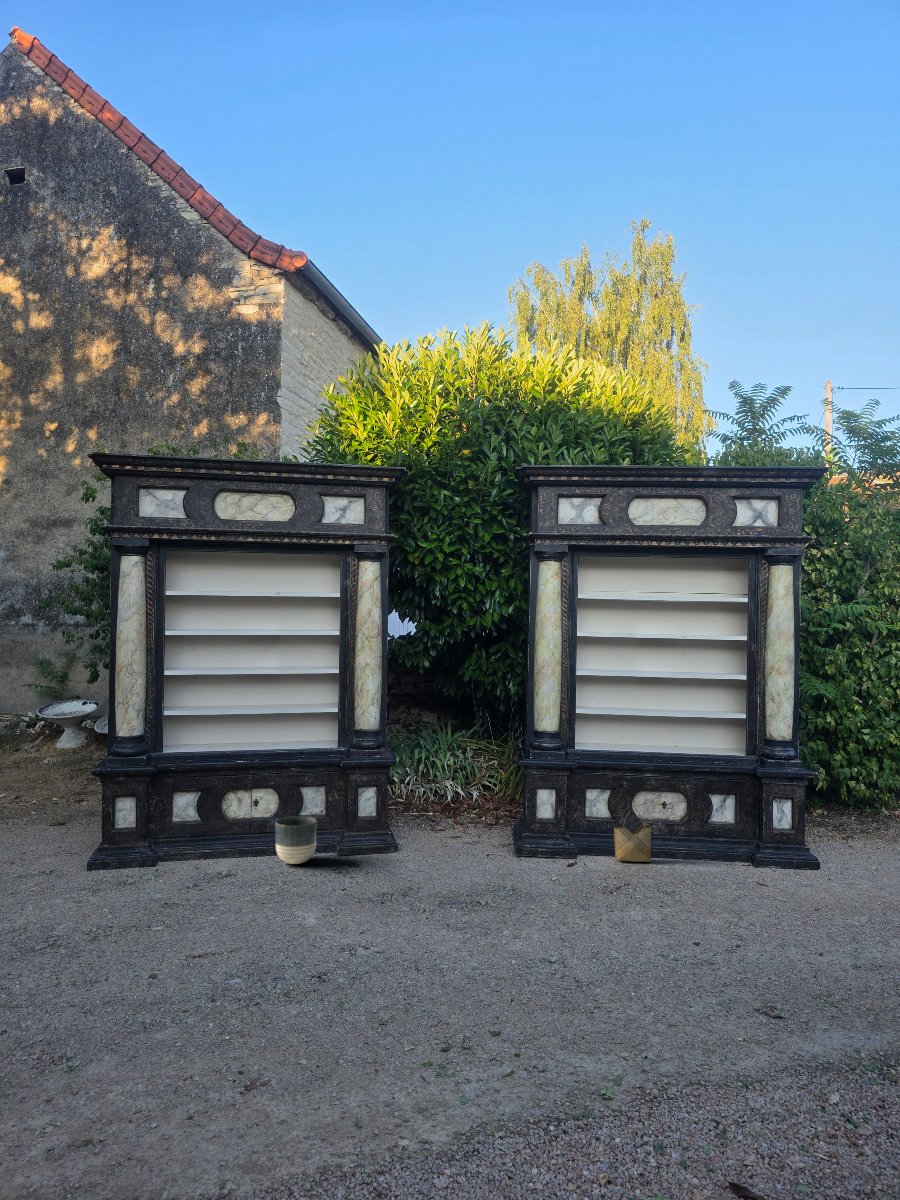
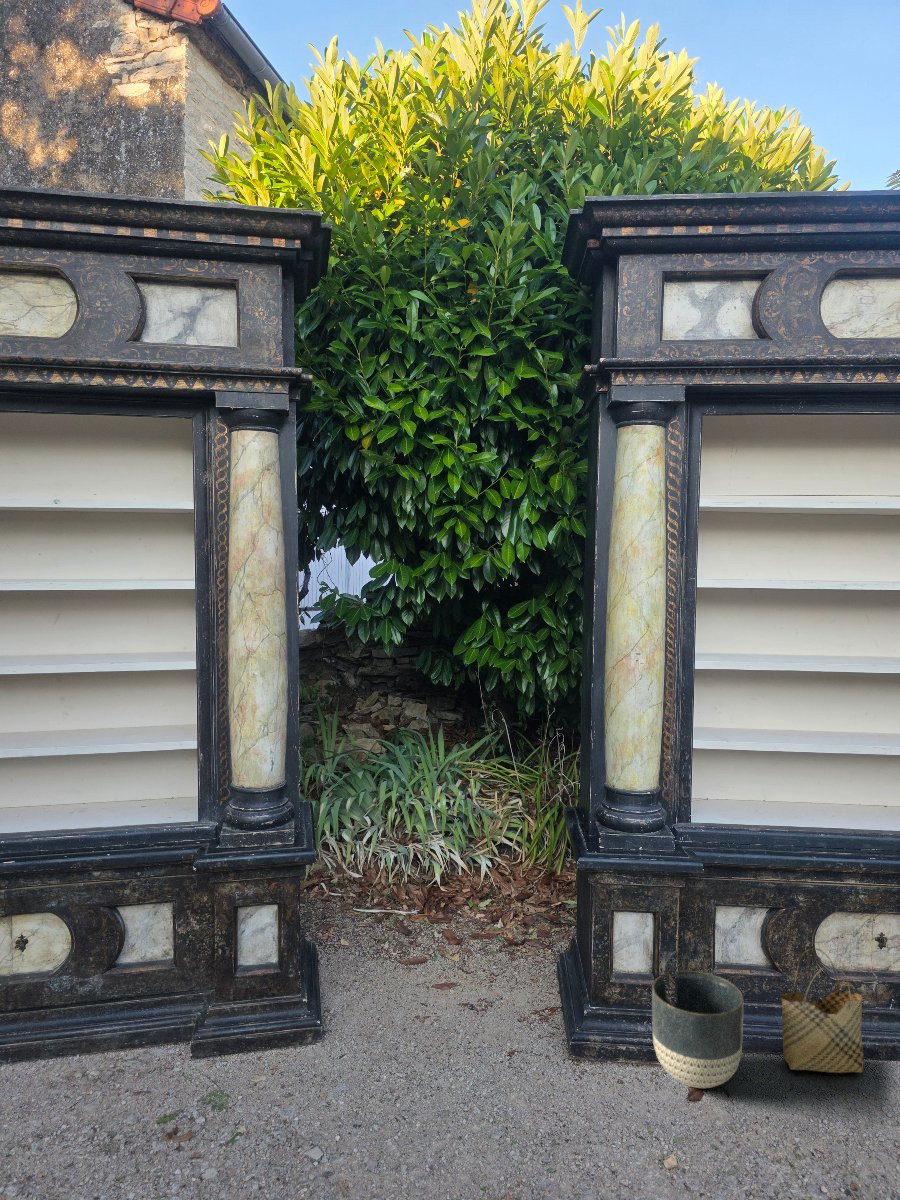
planter: present [275,816,317,864] -> present [652,971,743,1088]

